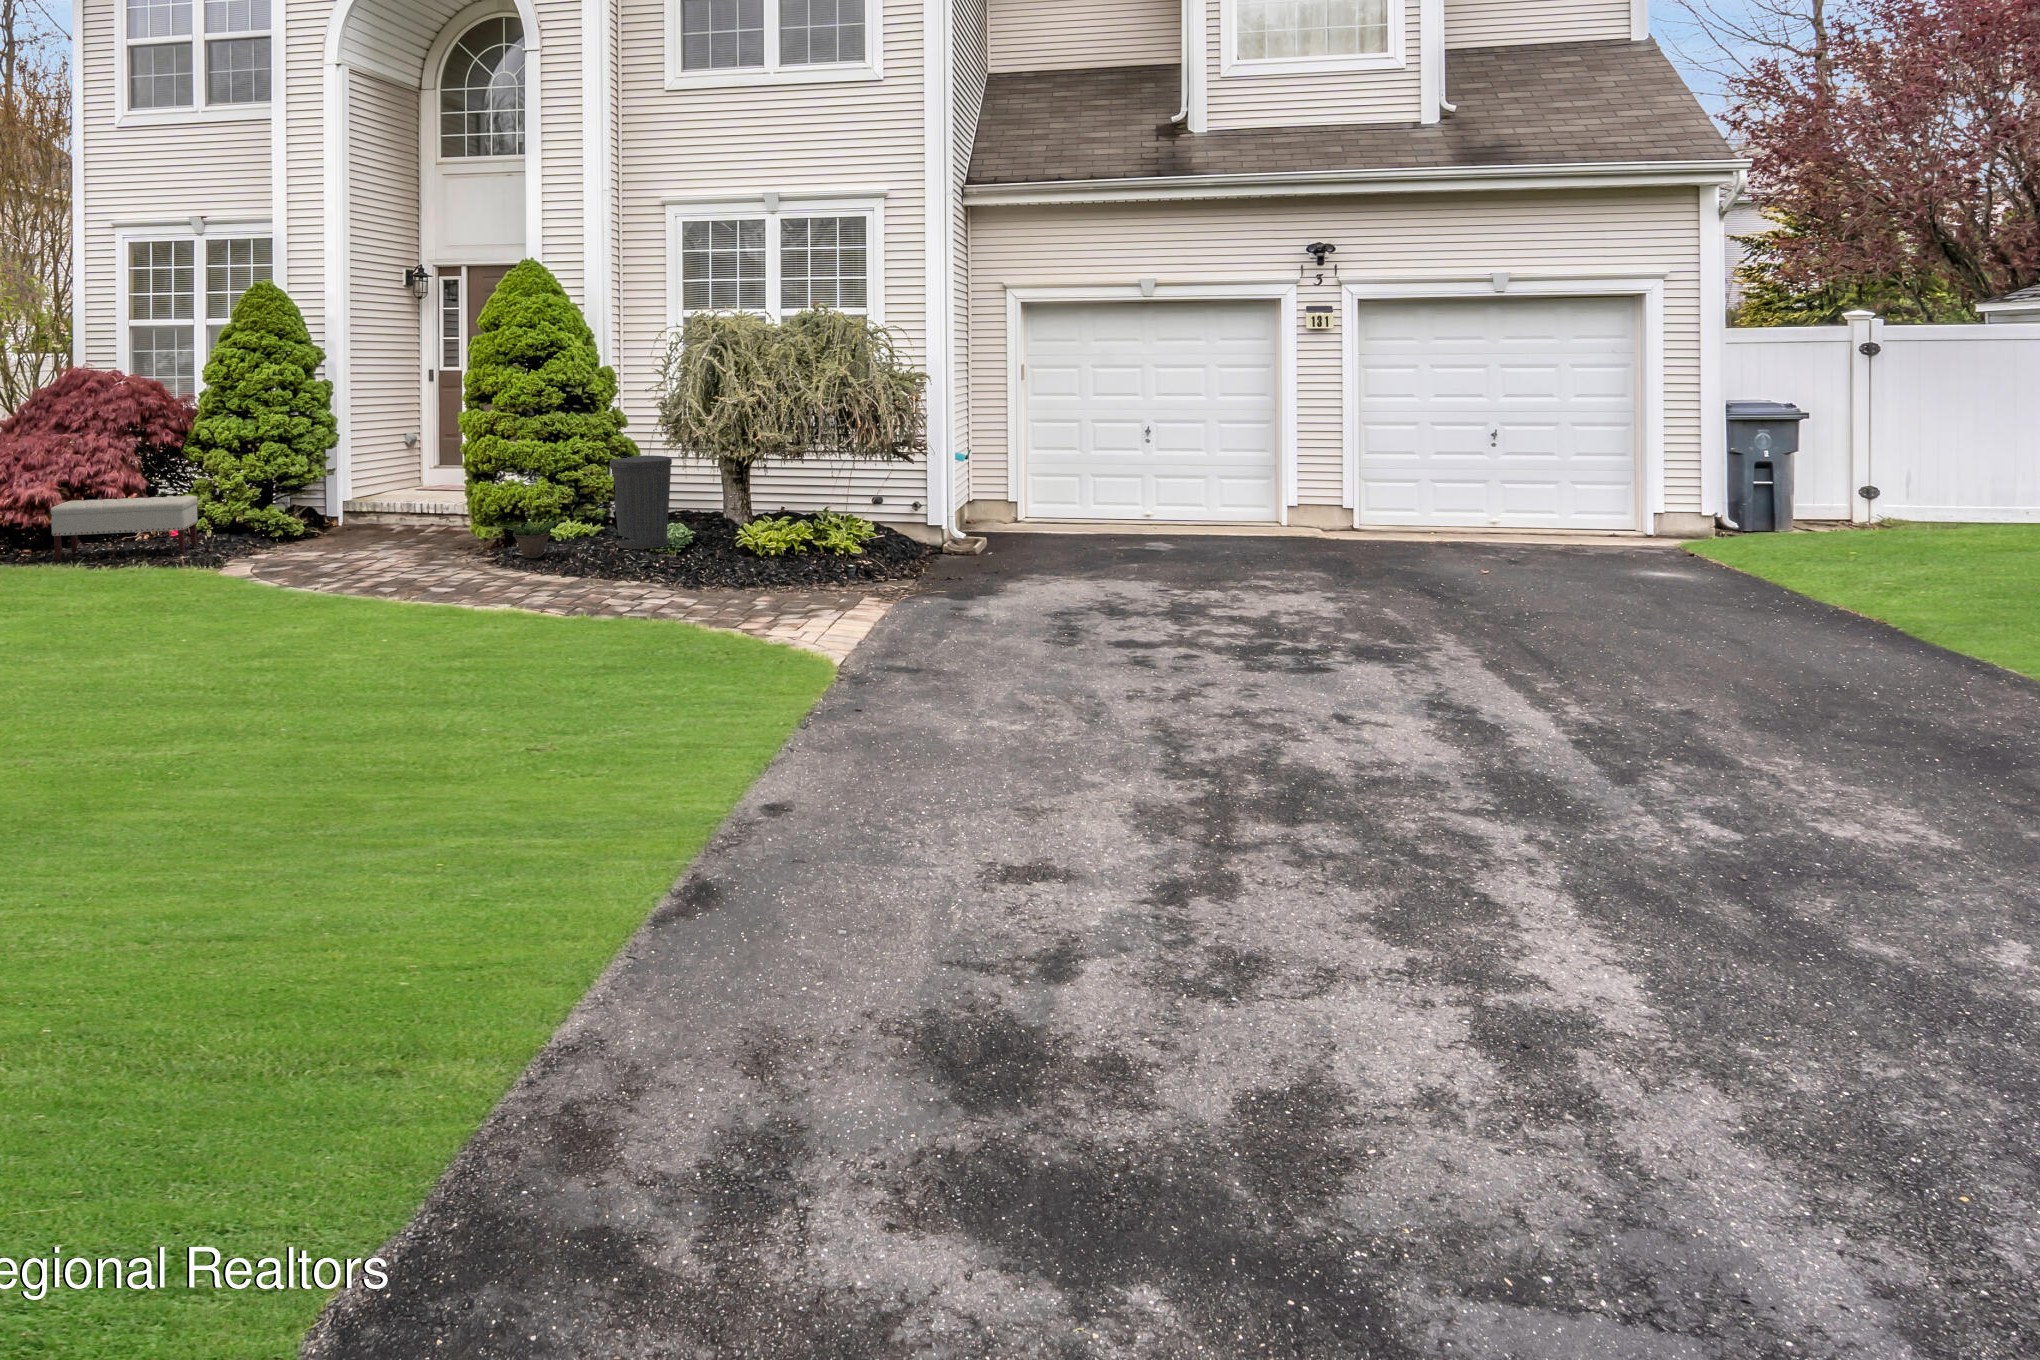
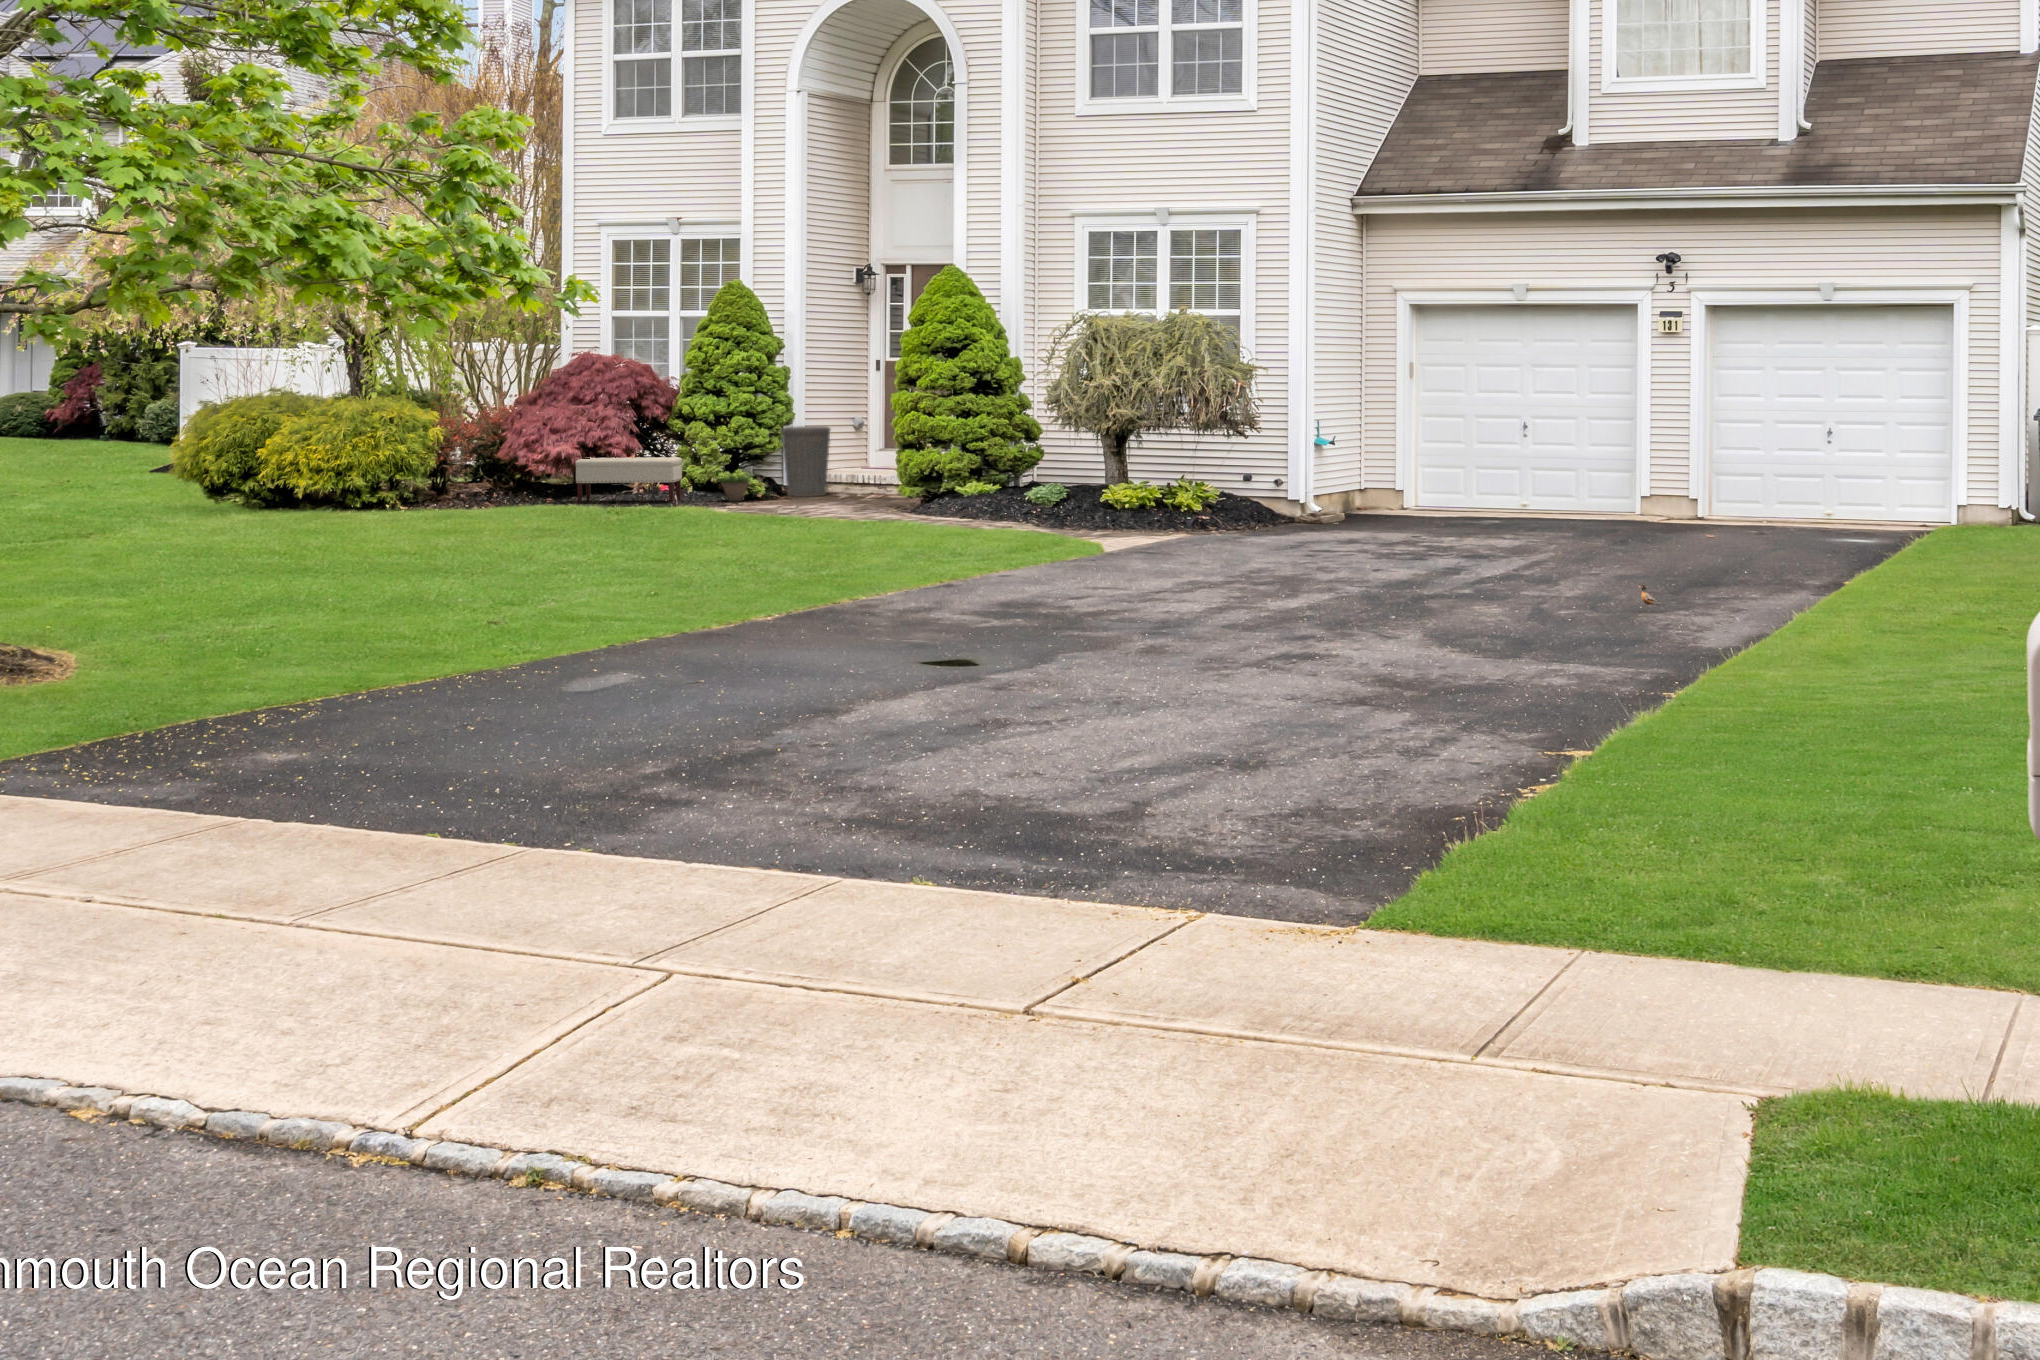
trash can: present [609,455,672,549] -> present [782,426,831,497]
decorative plant: present [499,519,563,558] -> present [716,474,753,501]

